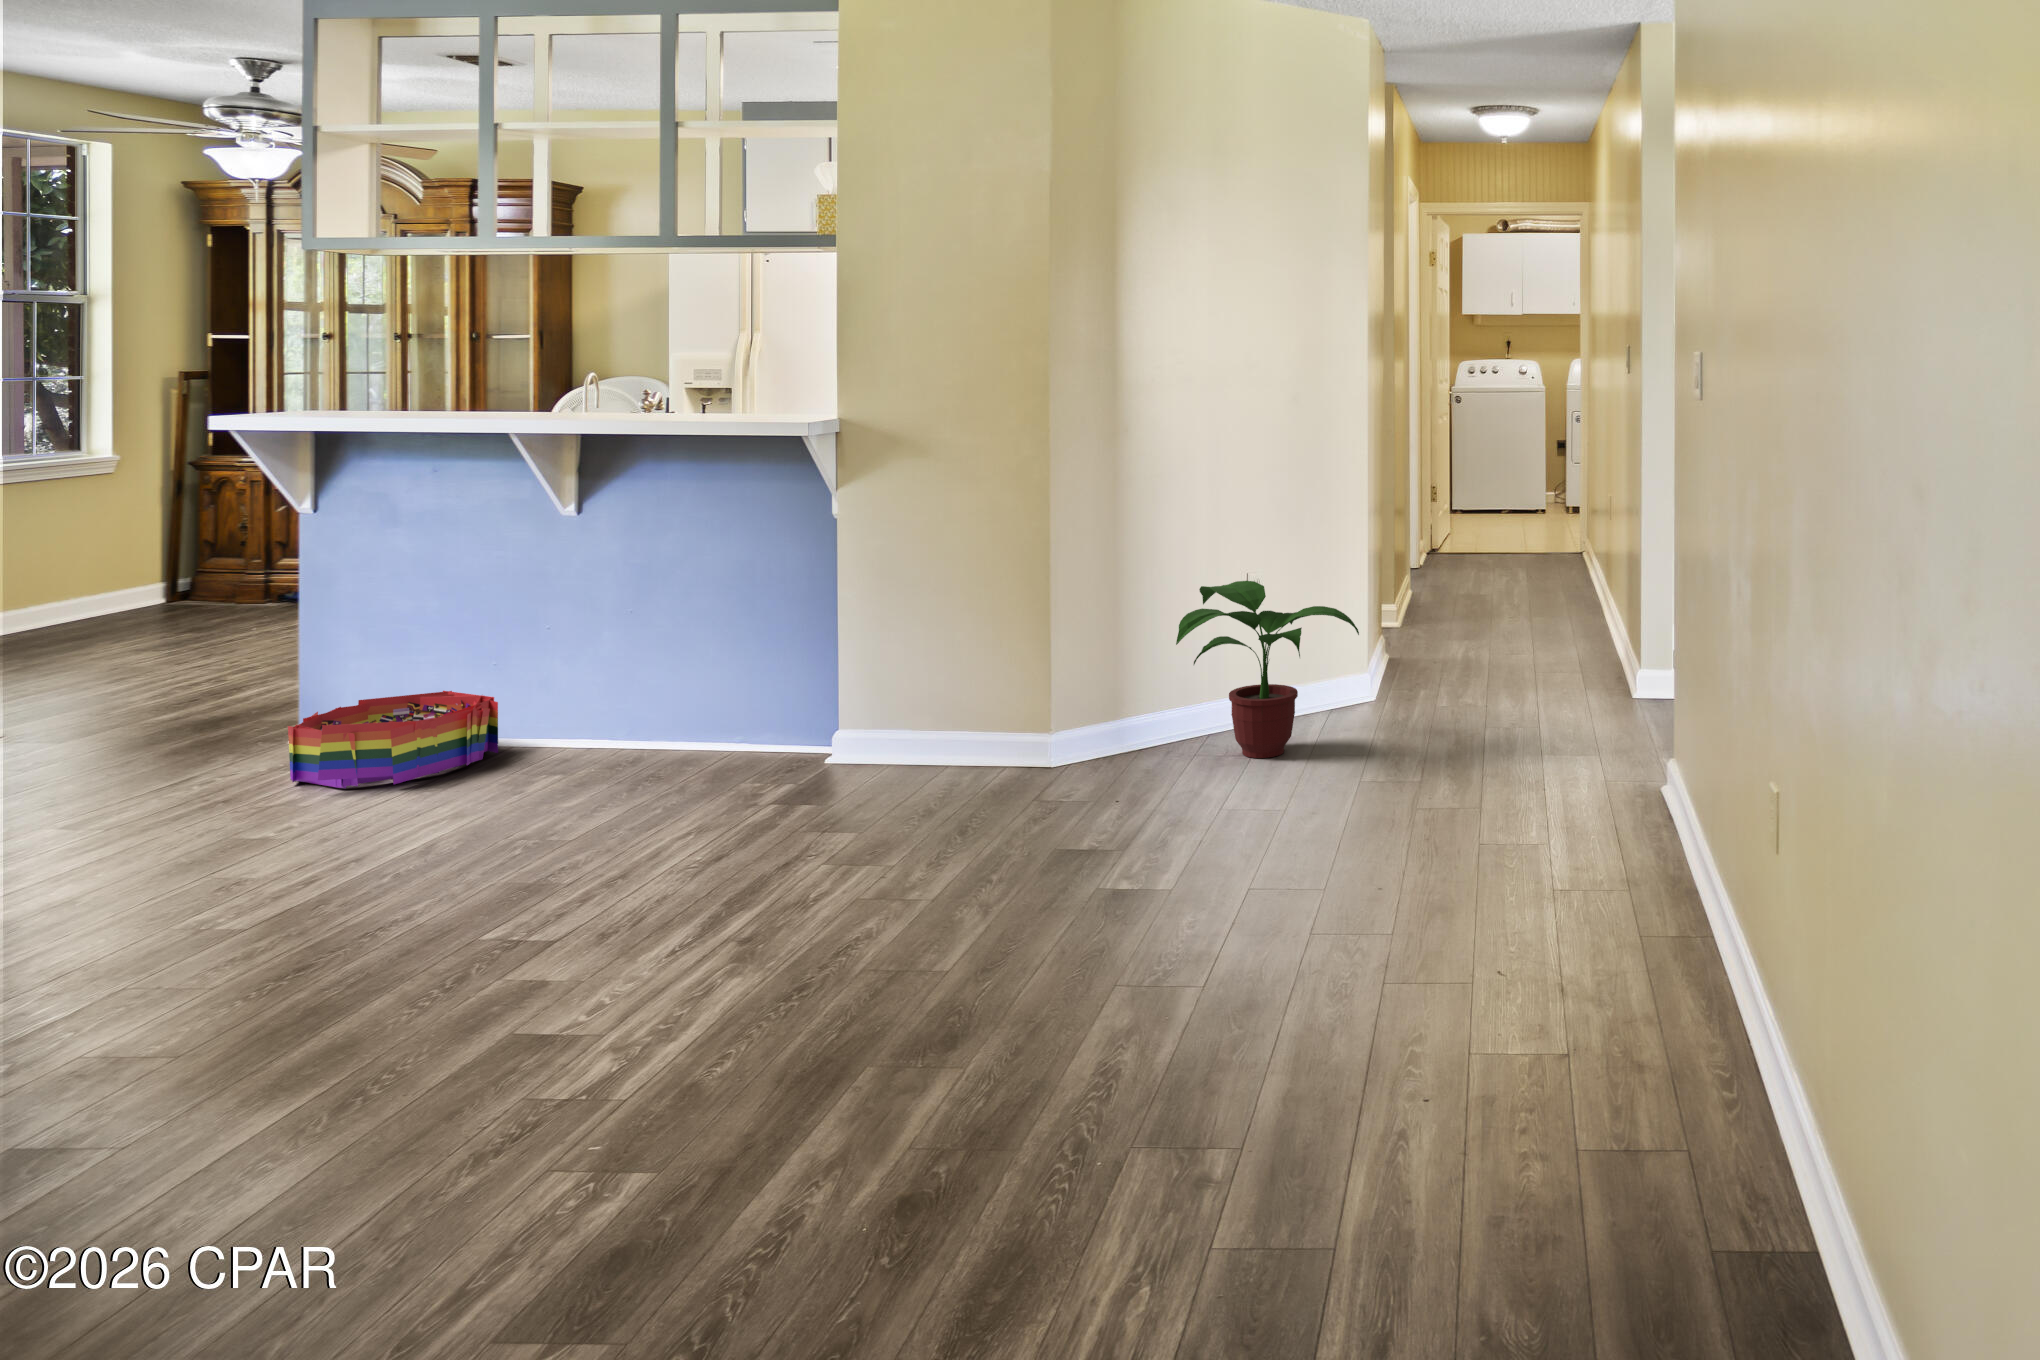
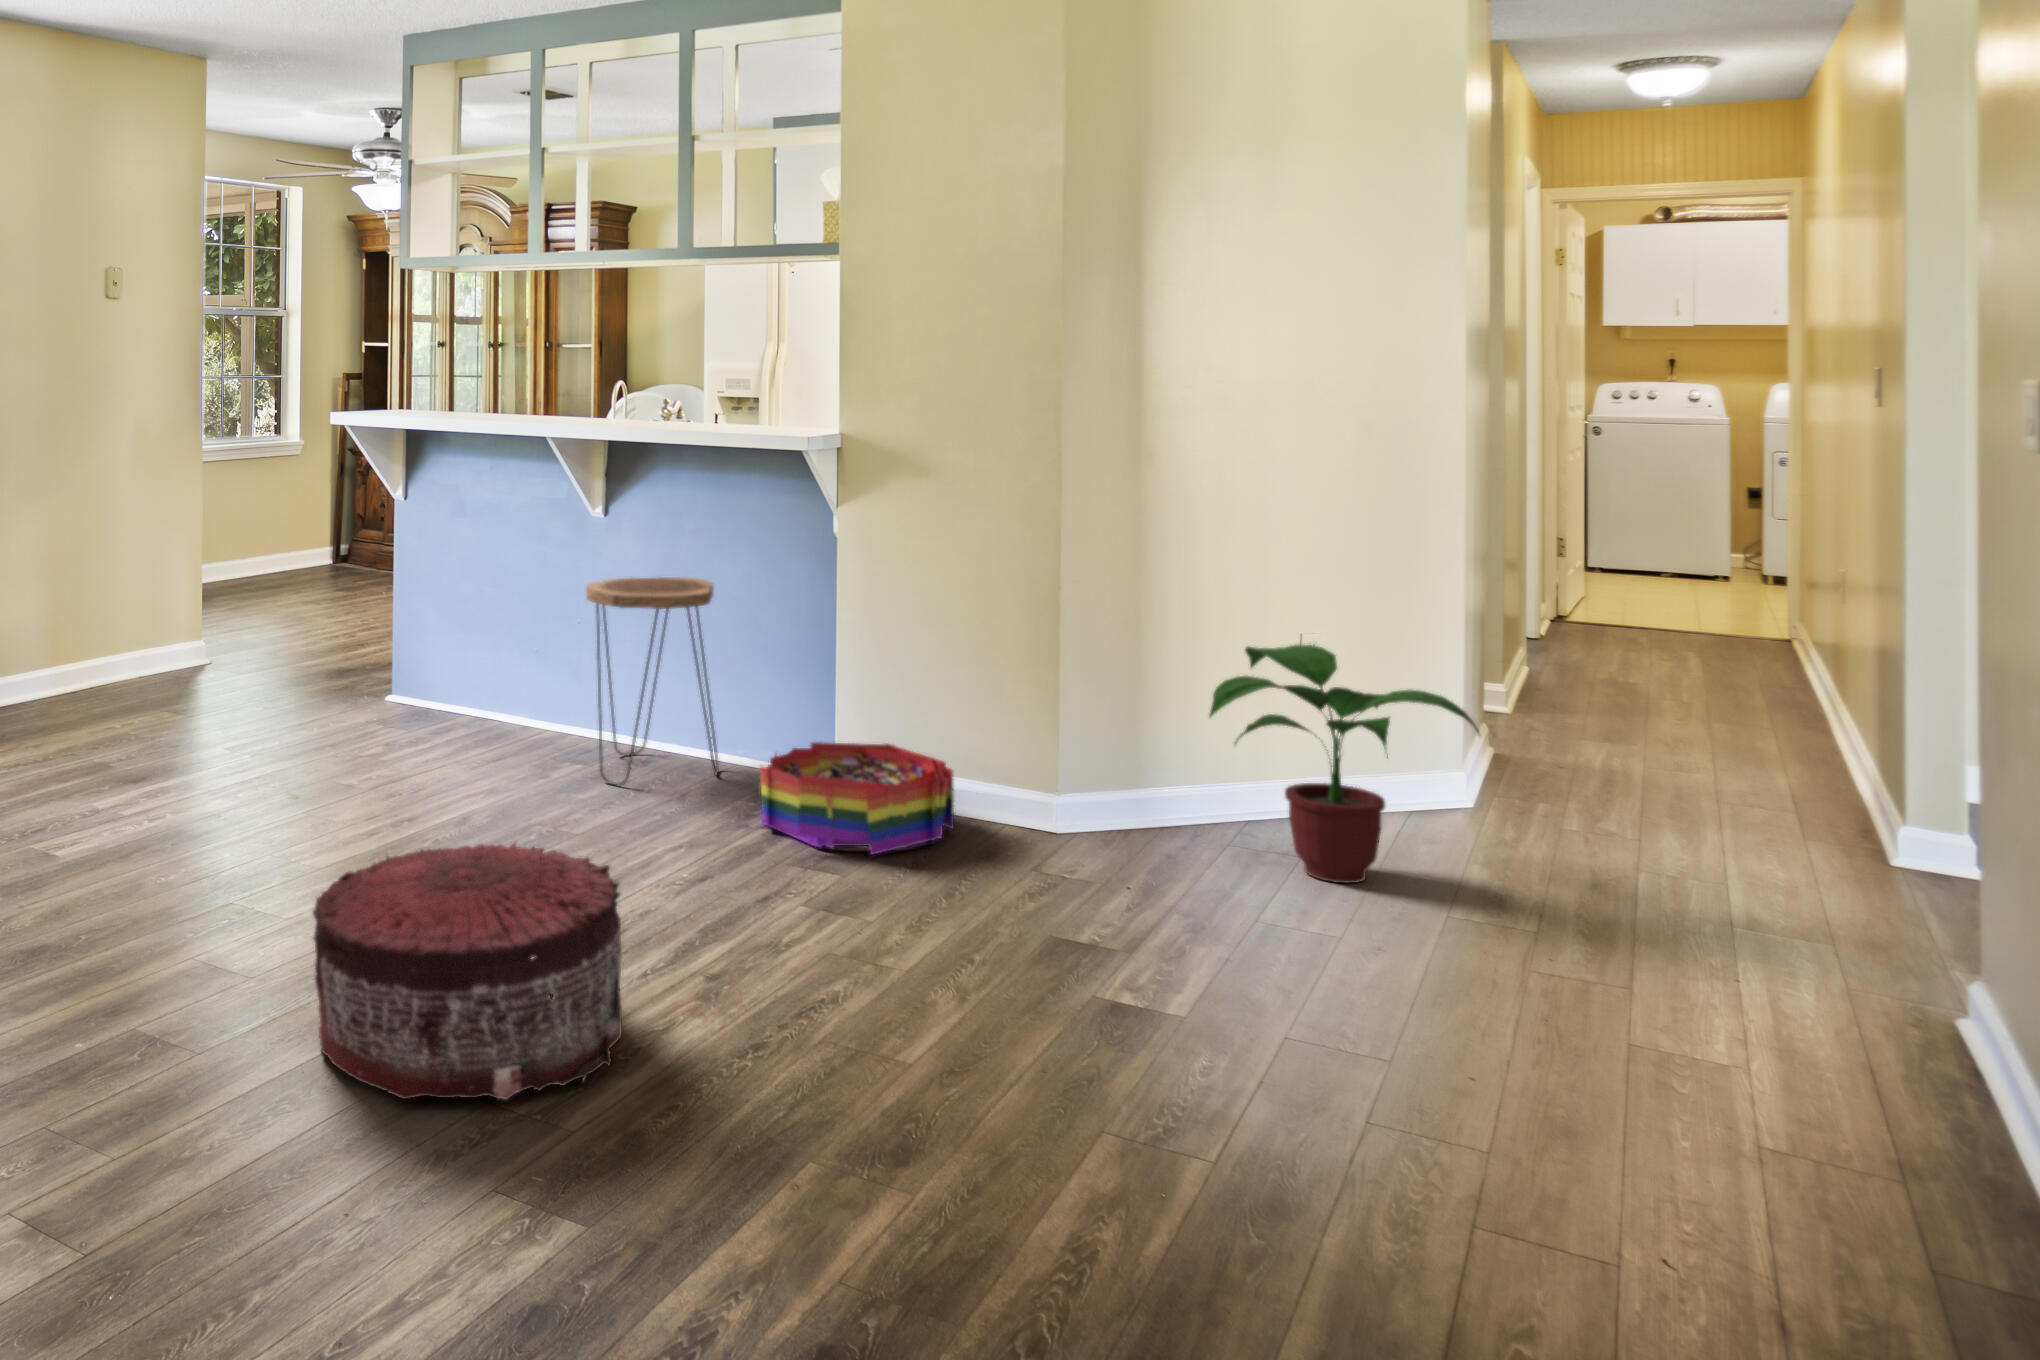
side table: none [570,573,723,789] -> present [586,577,719,786]
storage bin: present [288,691,498,788] -> present [760,742,954,855]
pouf: none [267,847,663,1129] -> present [313,843,622,1099]

